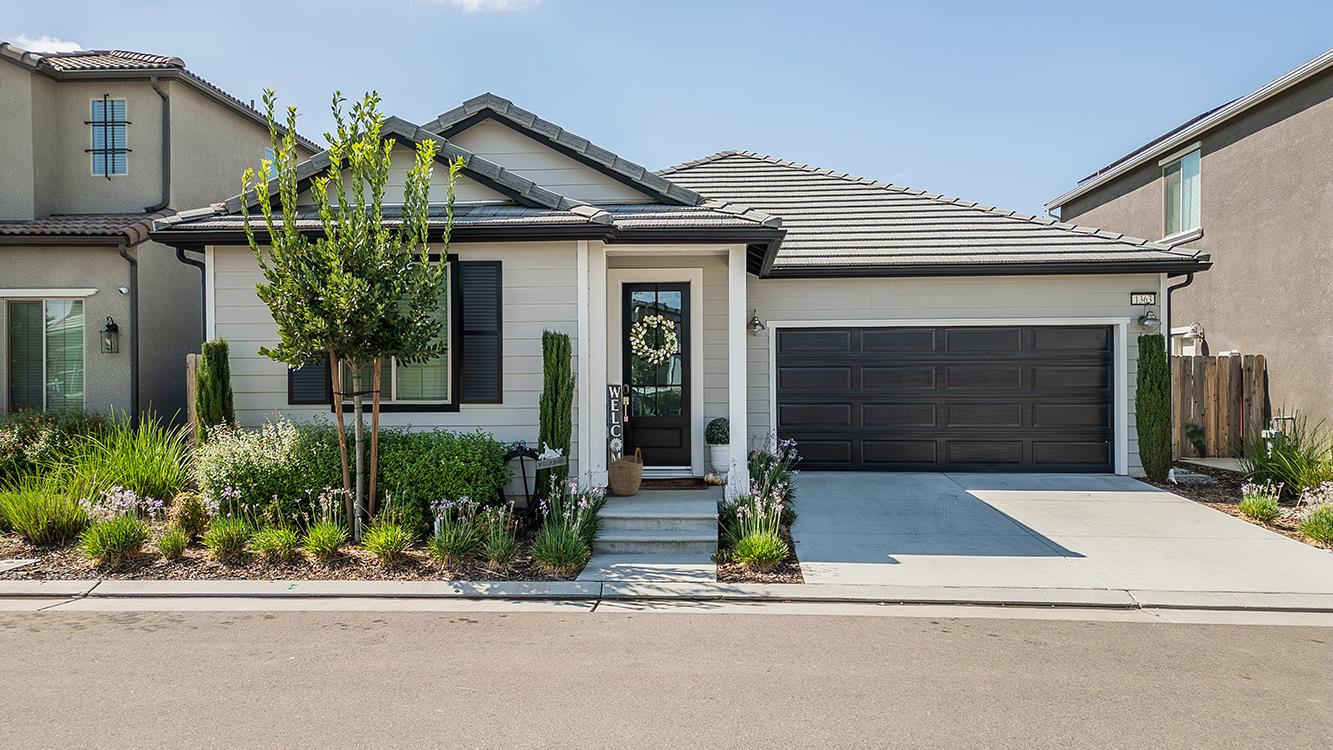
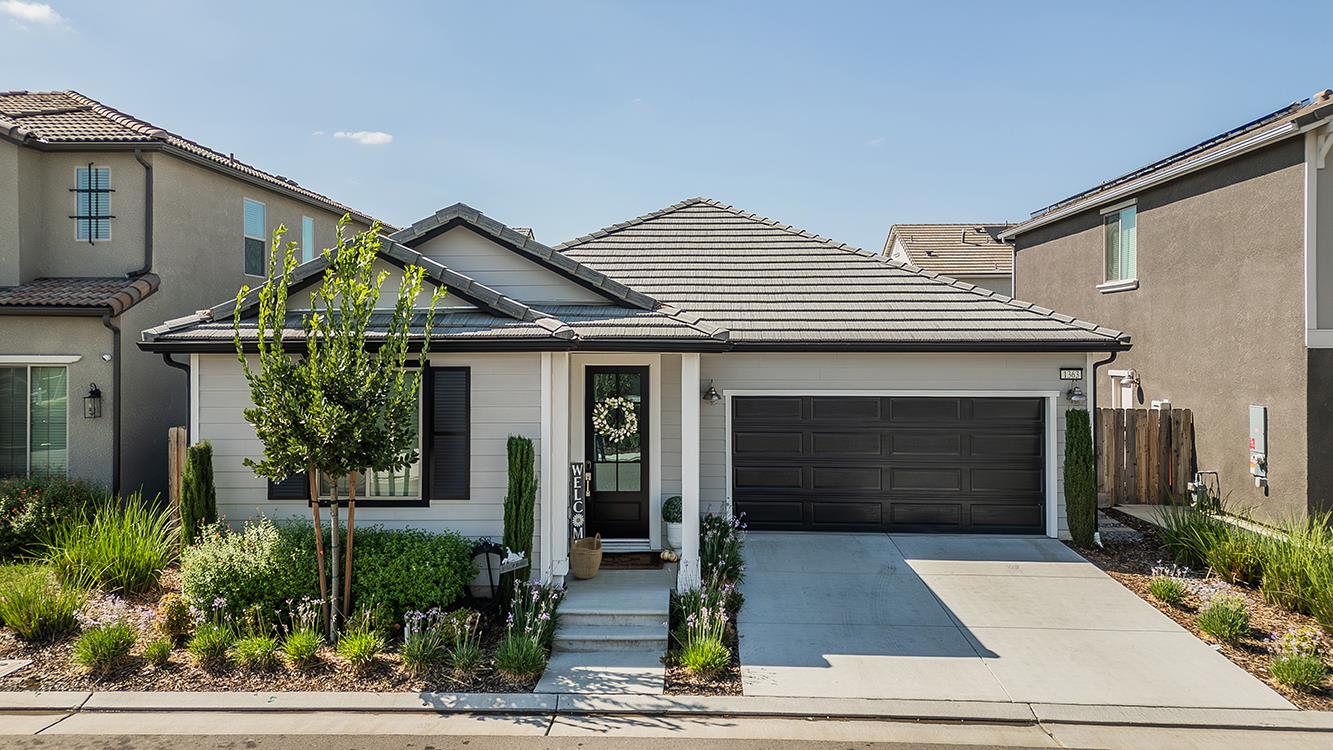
potted plant: present [1183,420,1207,458] -> none [1109,472,1133,508]

